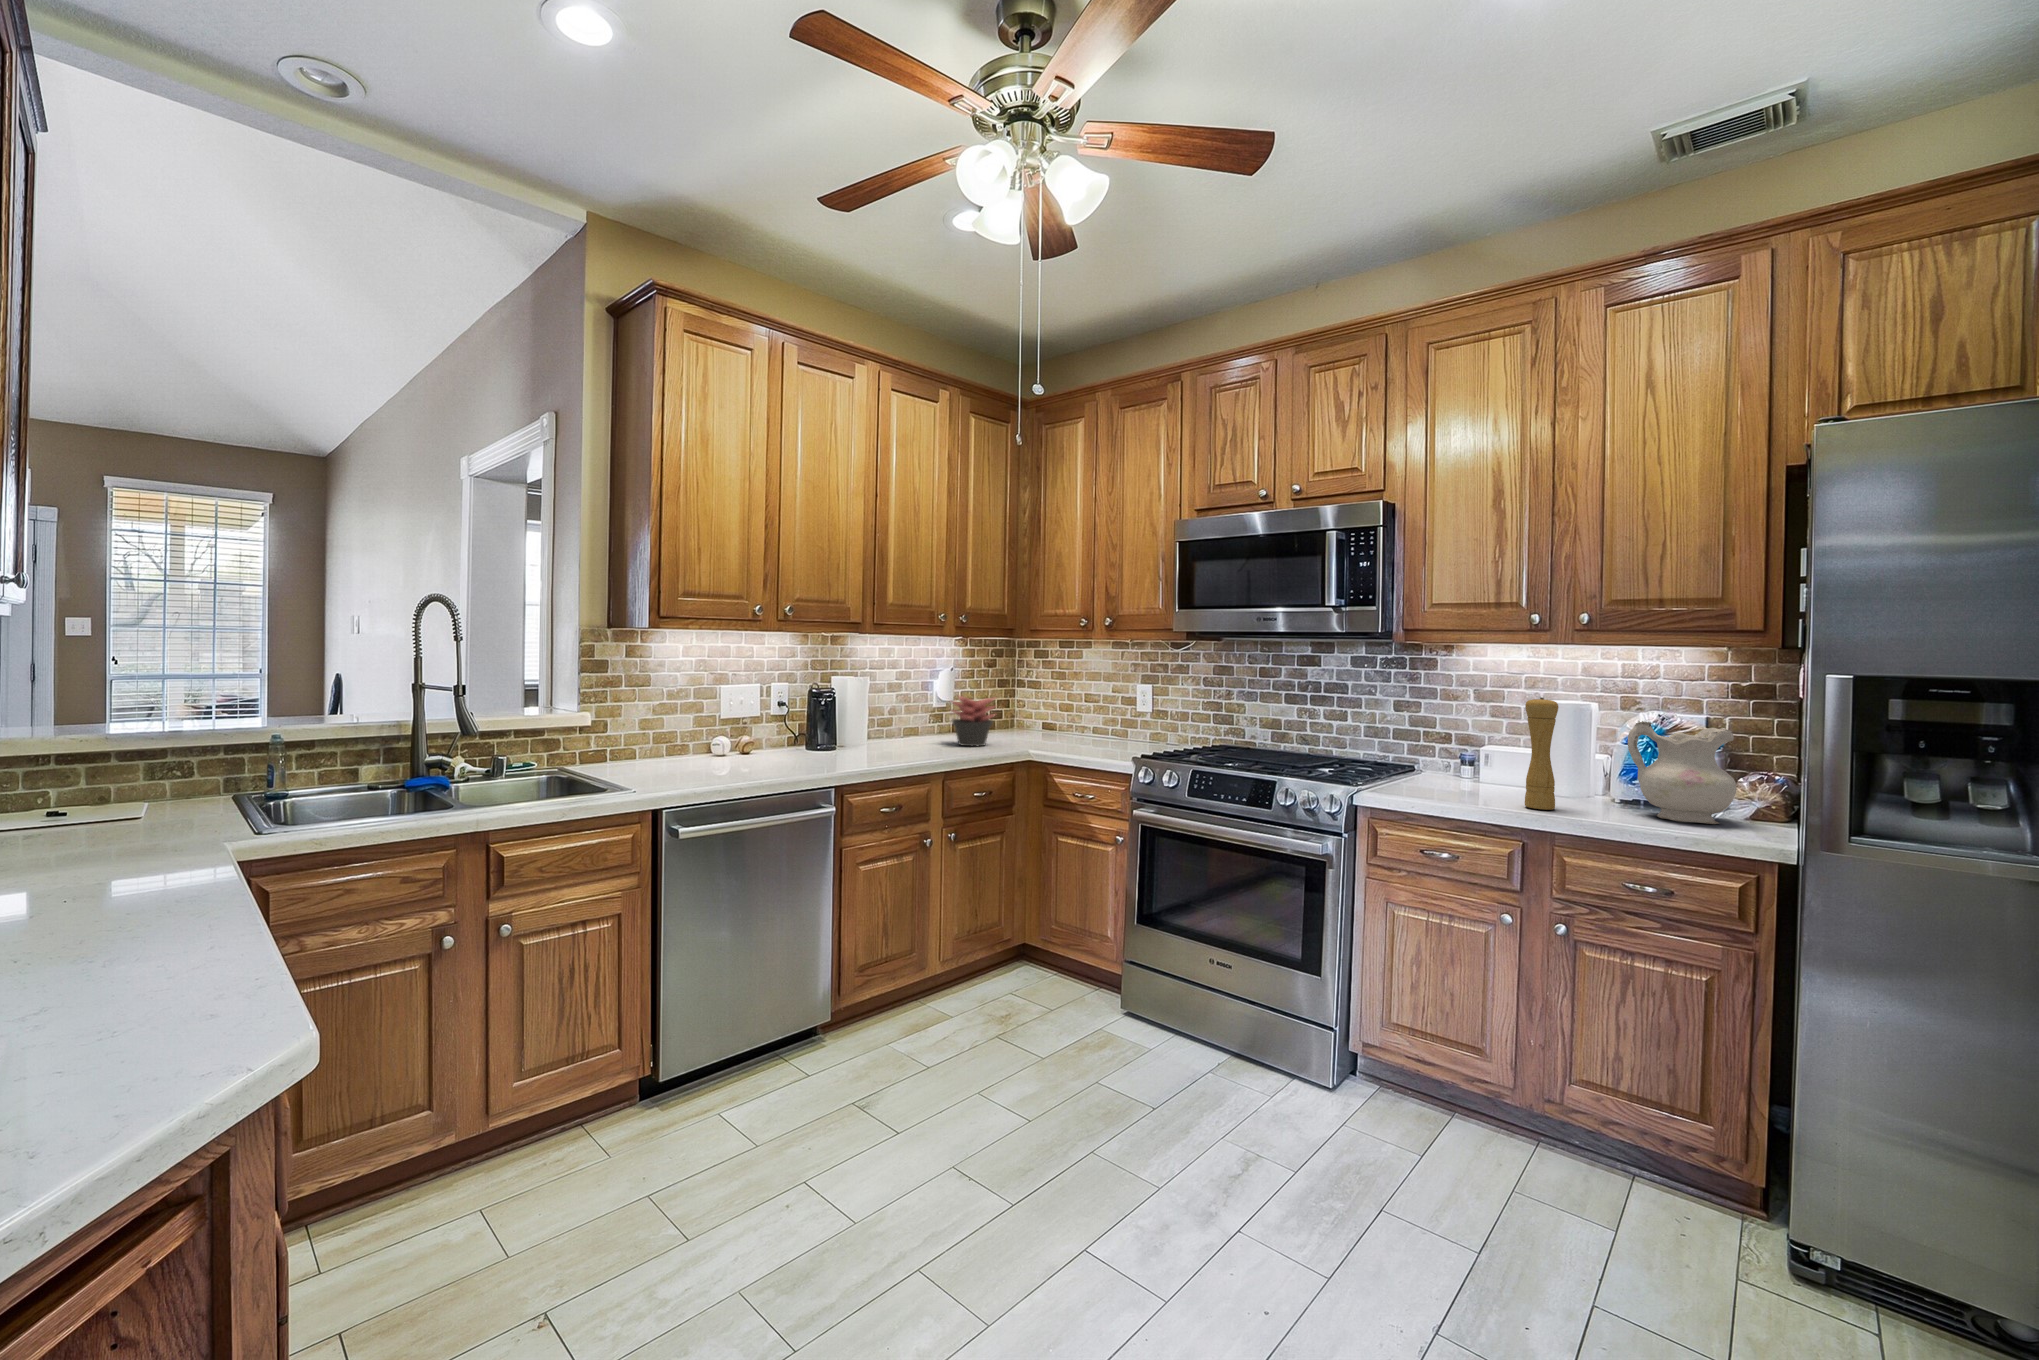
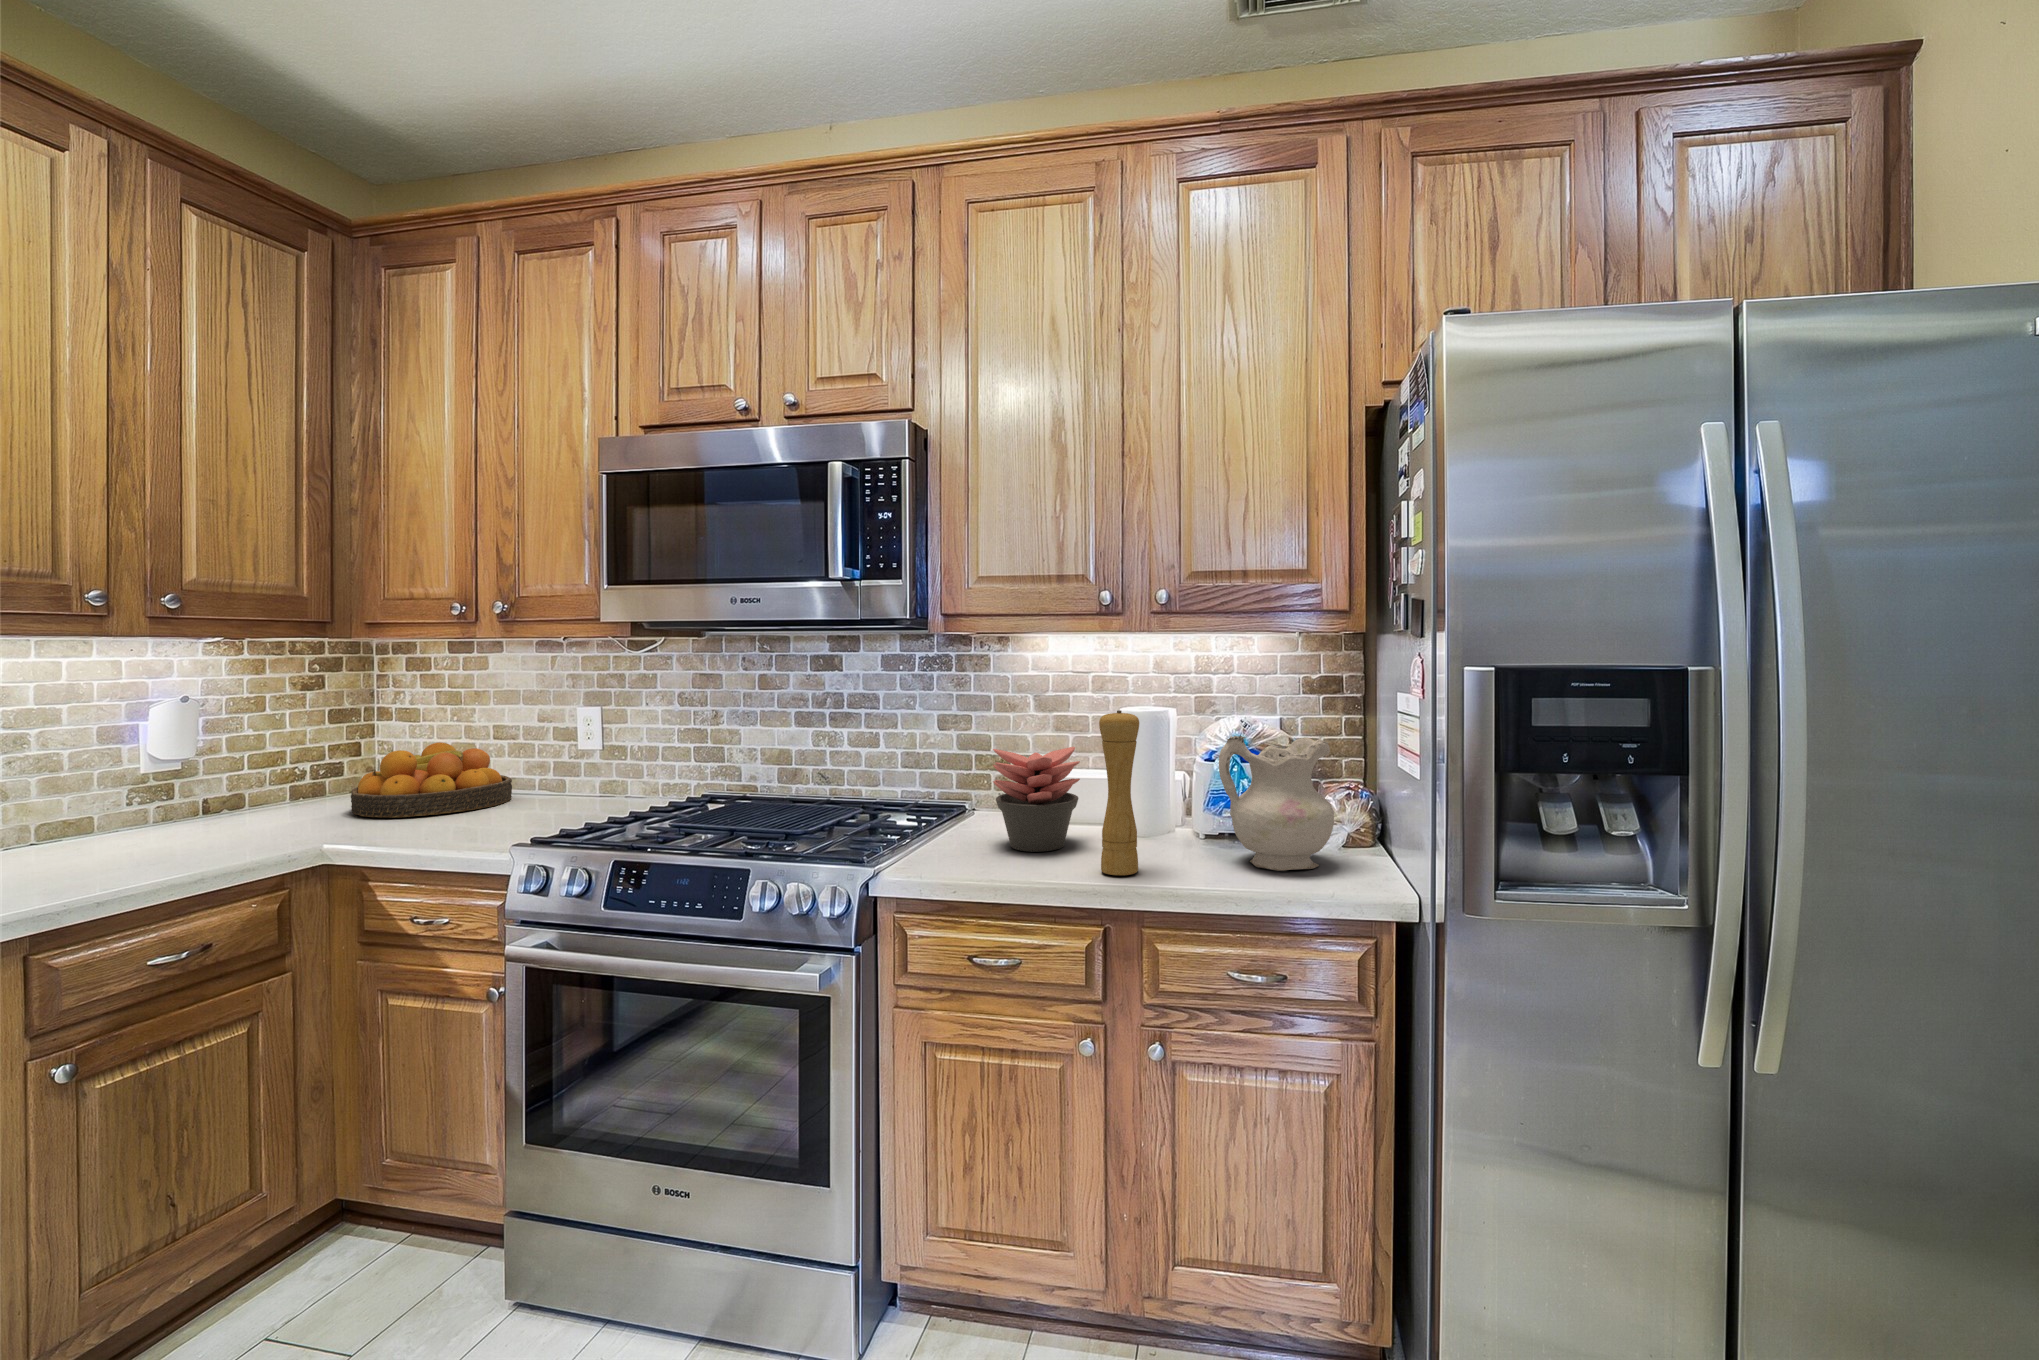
succulent plant: present [951,696,995,746] -> present [993,747,1080,852]
fruit bowl: none [1024,701,1102,741] -> present [351,743,512,818]

